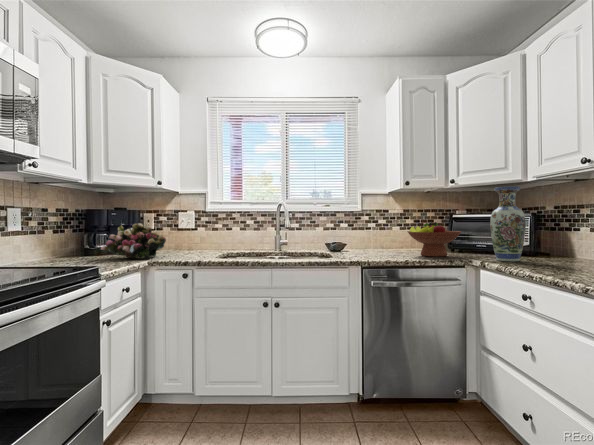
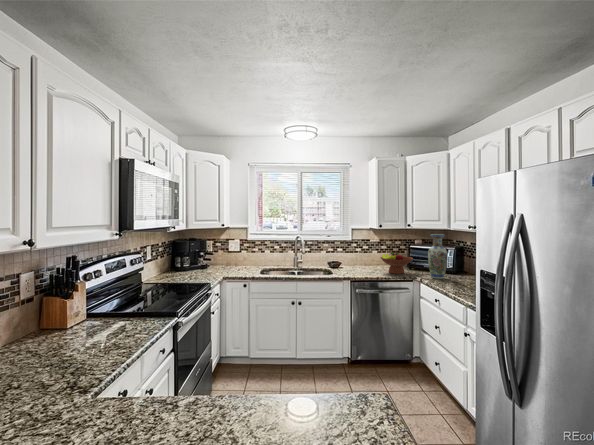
flower arrangement: present [101,223,166,259] -> none [190,251,228,275]

